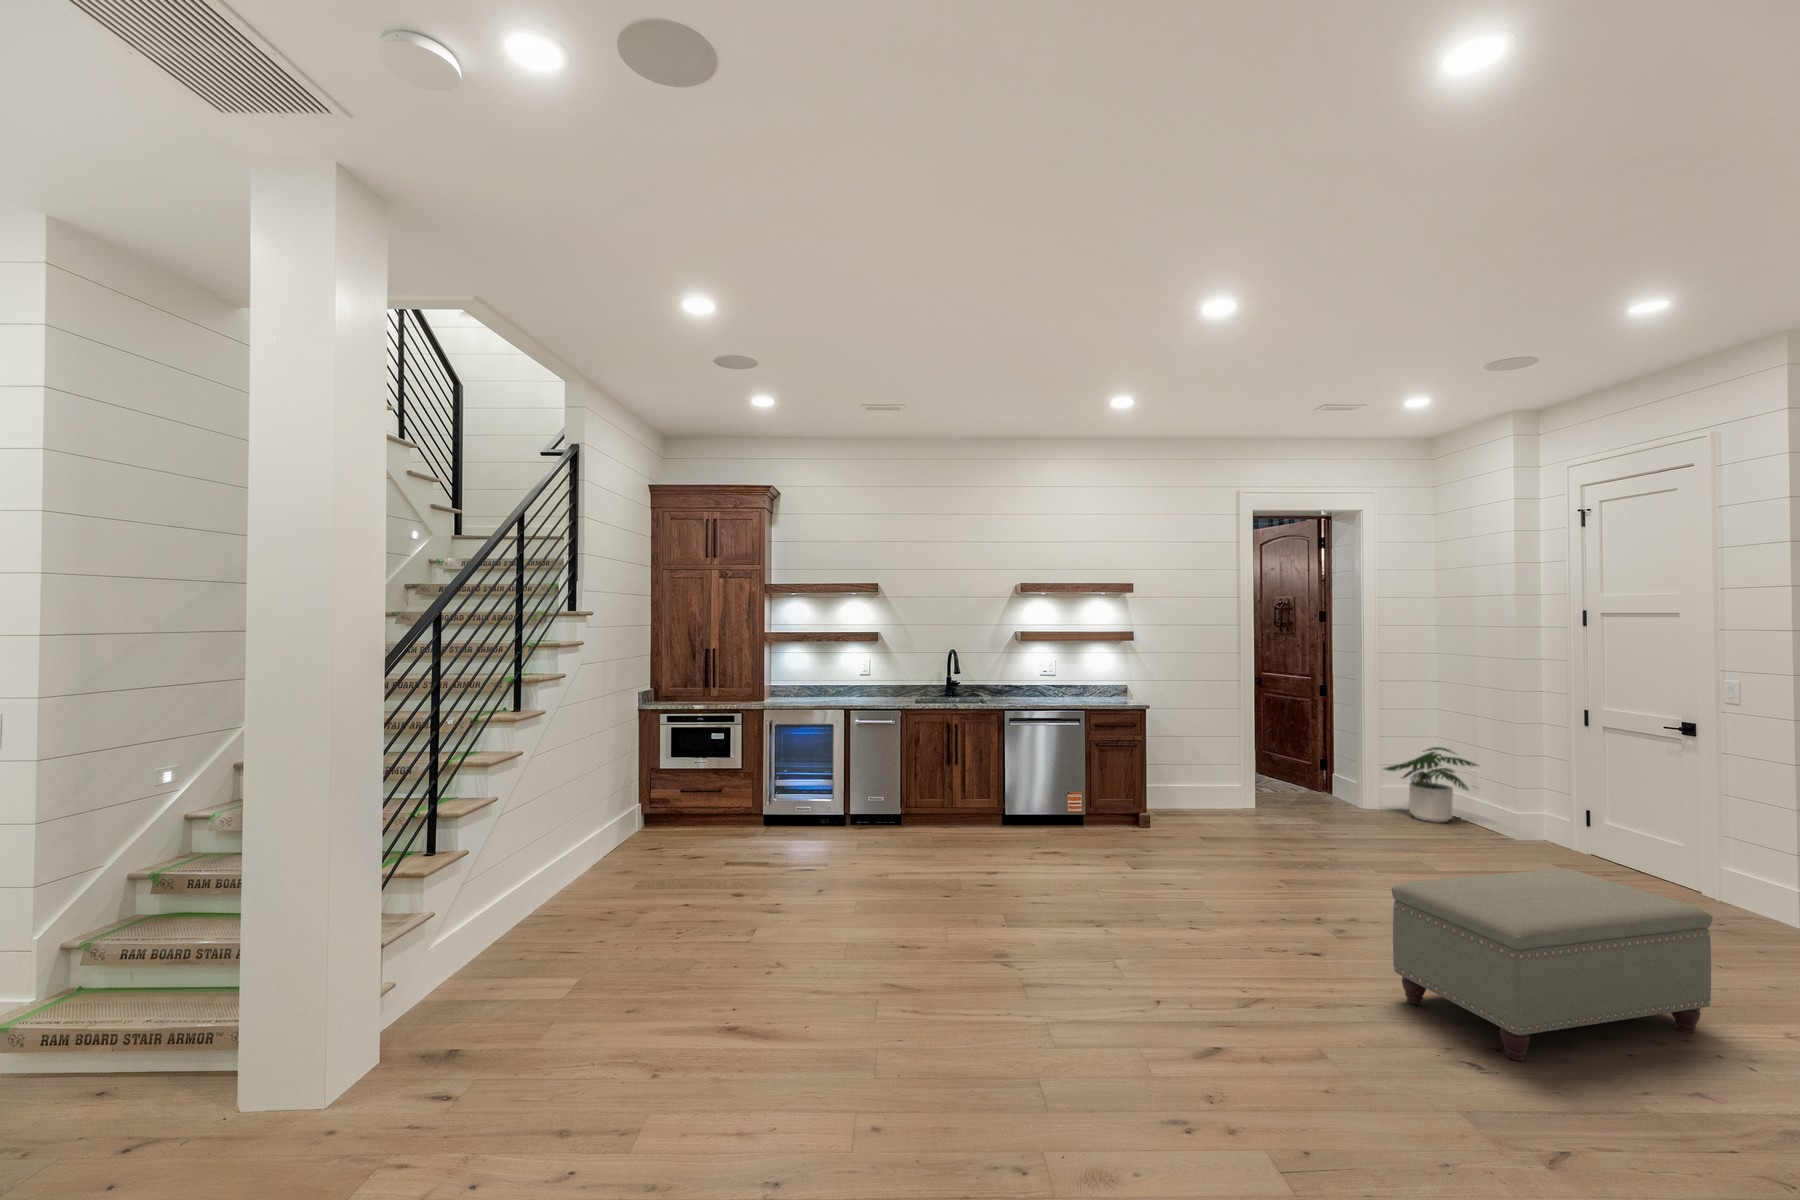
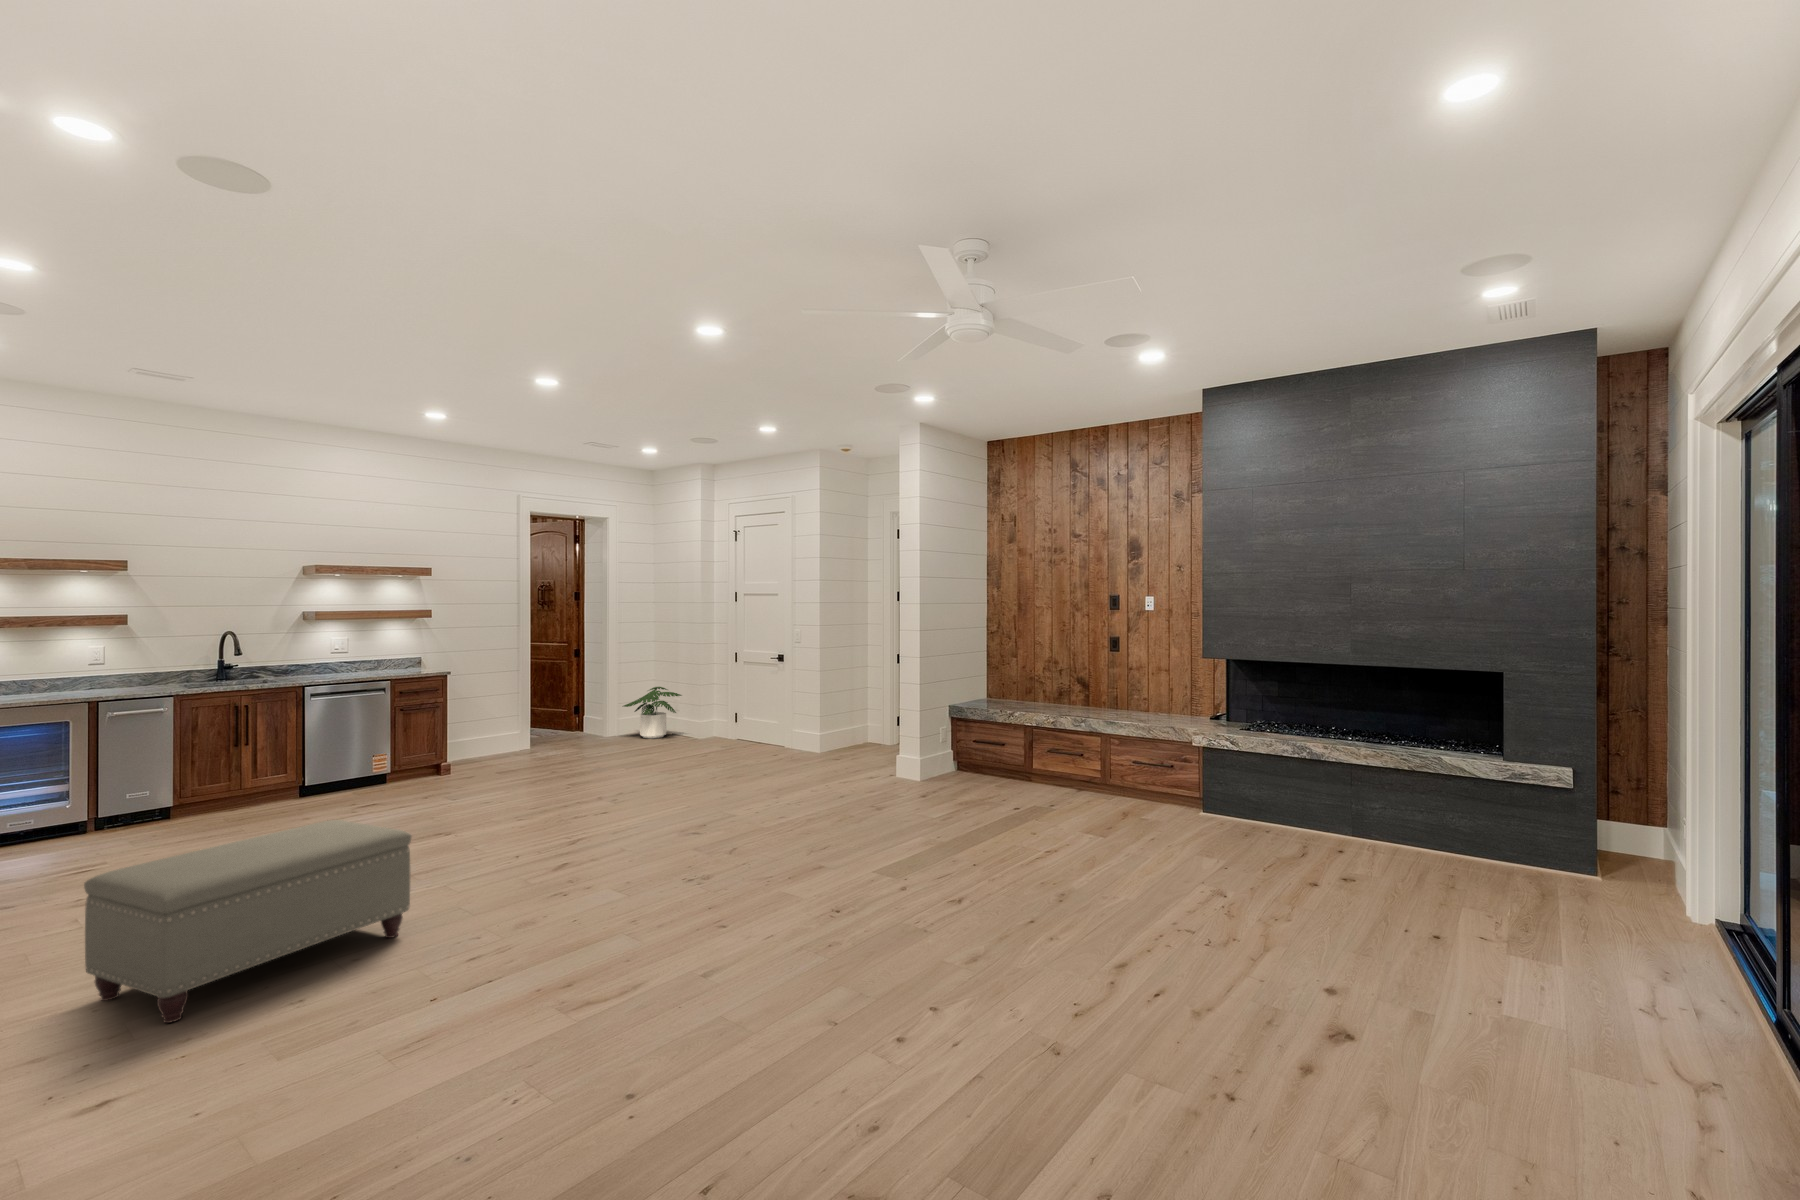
ottoman: present [1392,869,1713,1061] -> present [84,820,411,1023]

